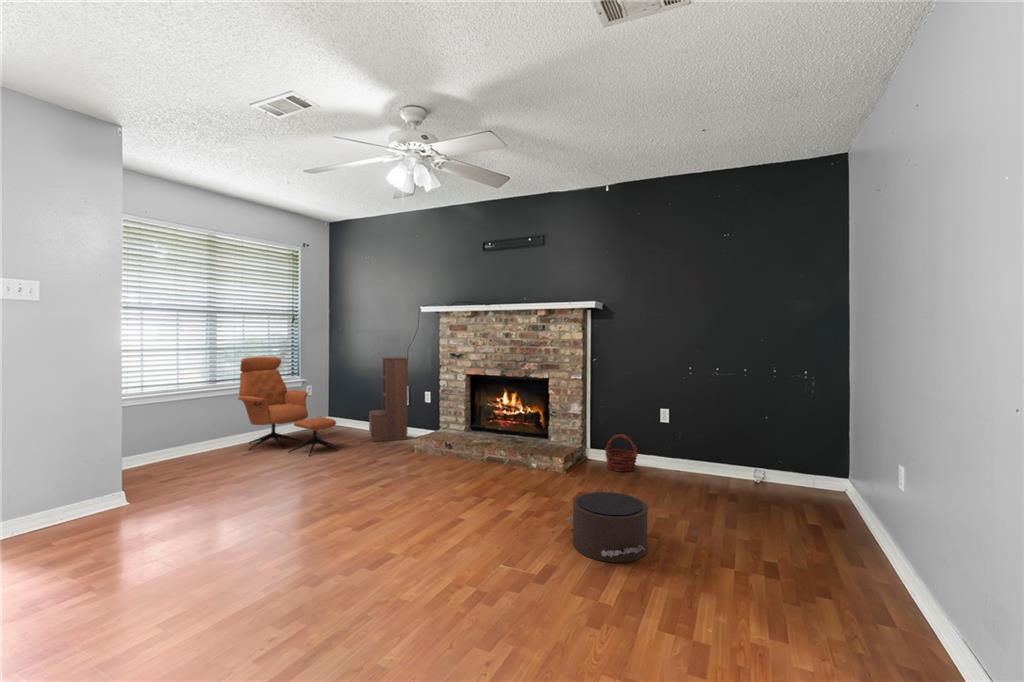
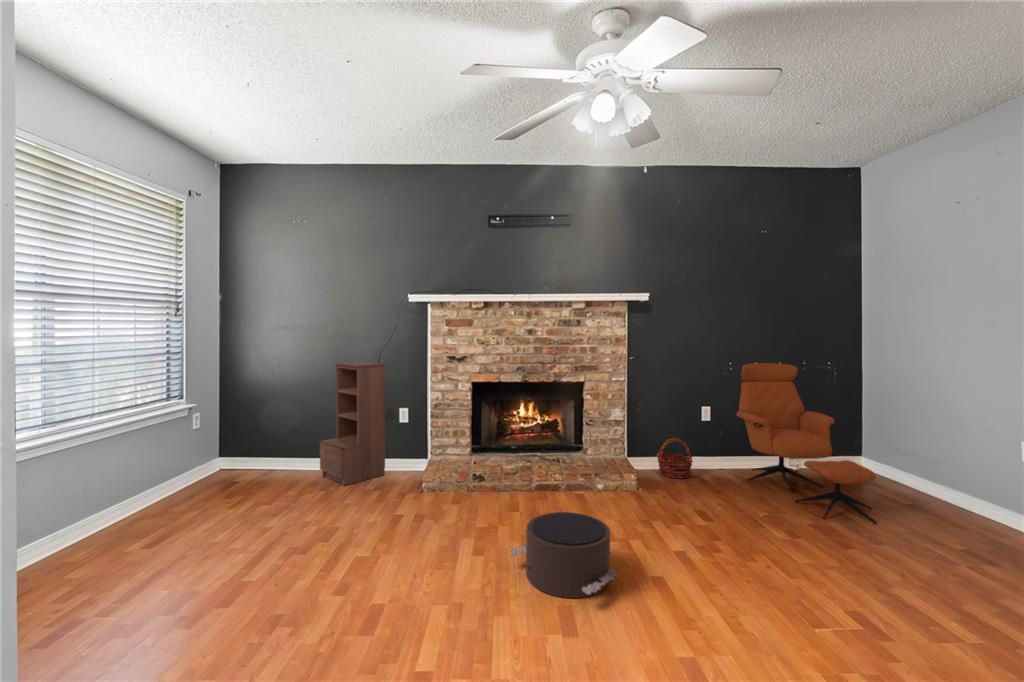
armchair: present [238,357,338,456] -> present [736,363,876,524]
pouf: present [565,492,648,562] -> present [510,512,618,598]

